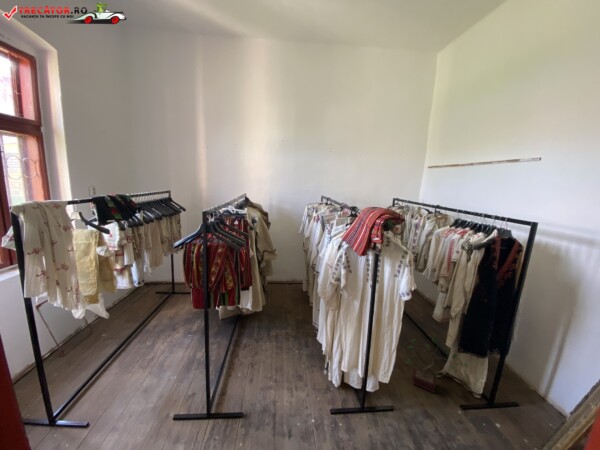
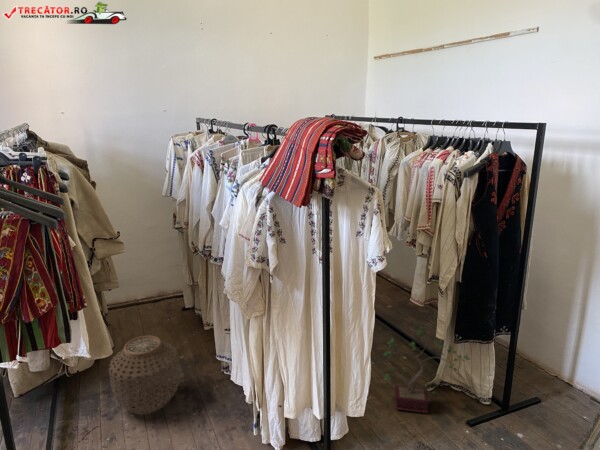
woven basket: none [260,303,293,343] -> present [109,336,180,414]

